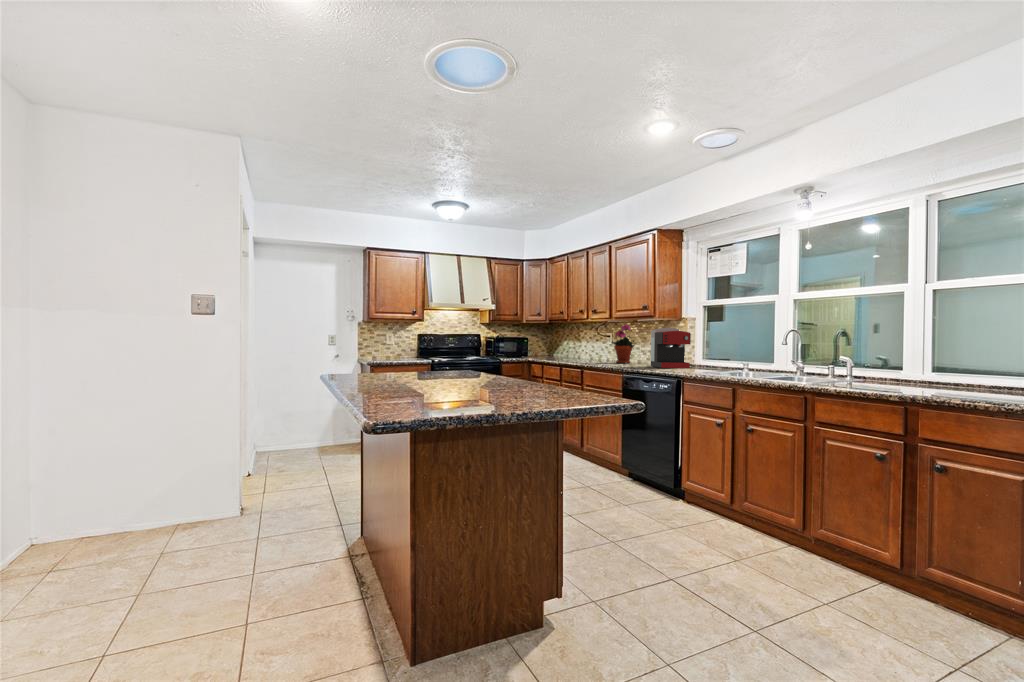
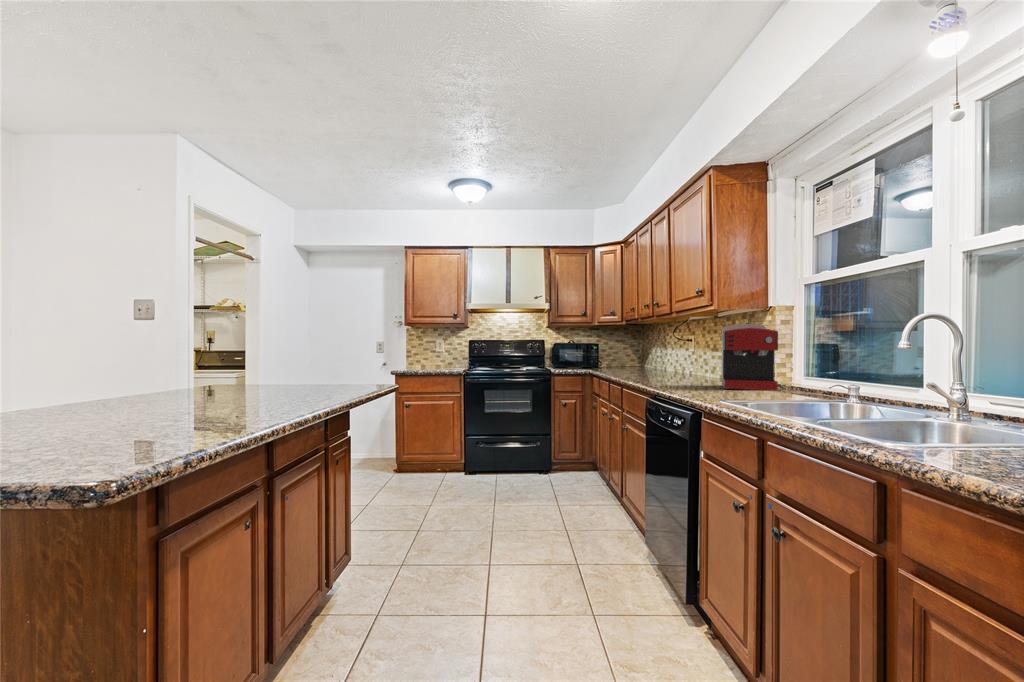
potted plant: present [612,325,635,363] -> none [686,322,723,380]

